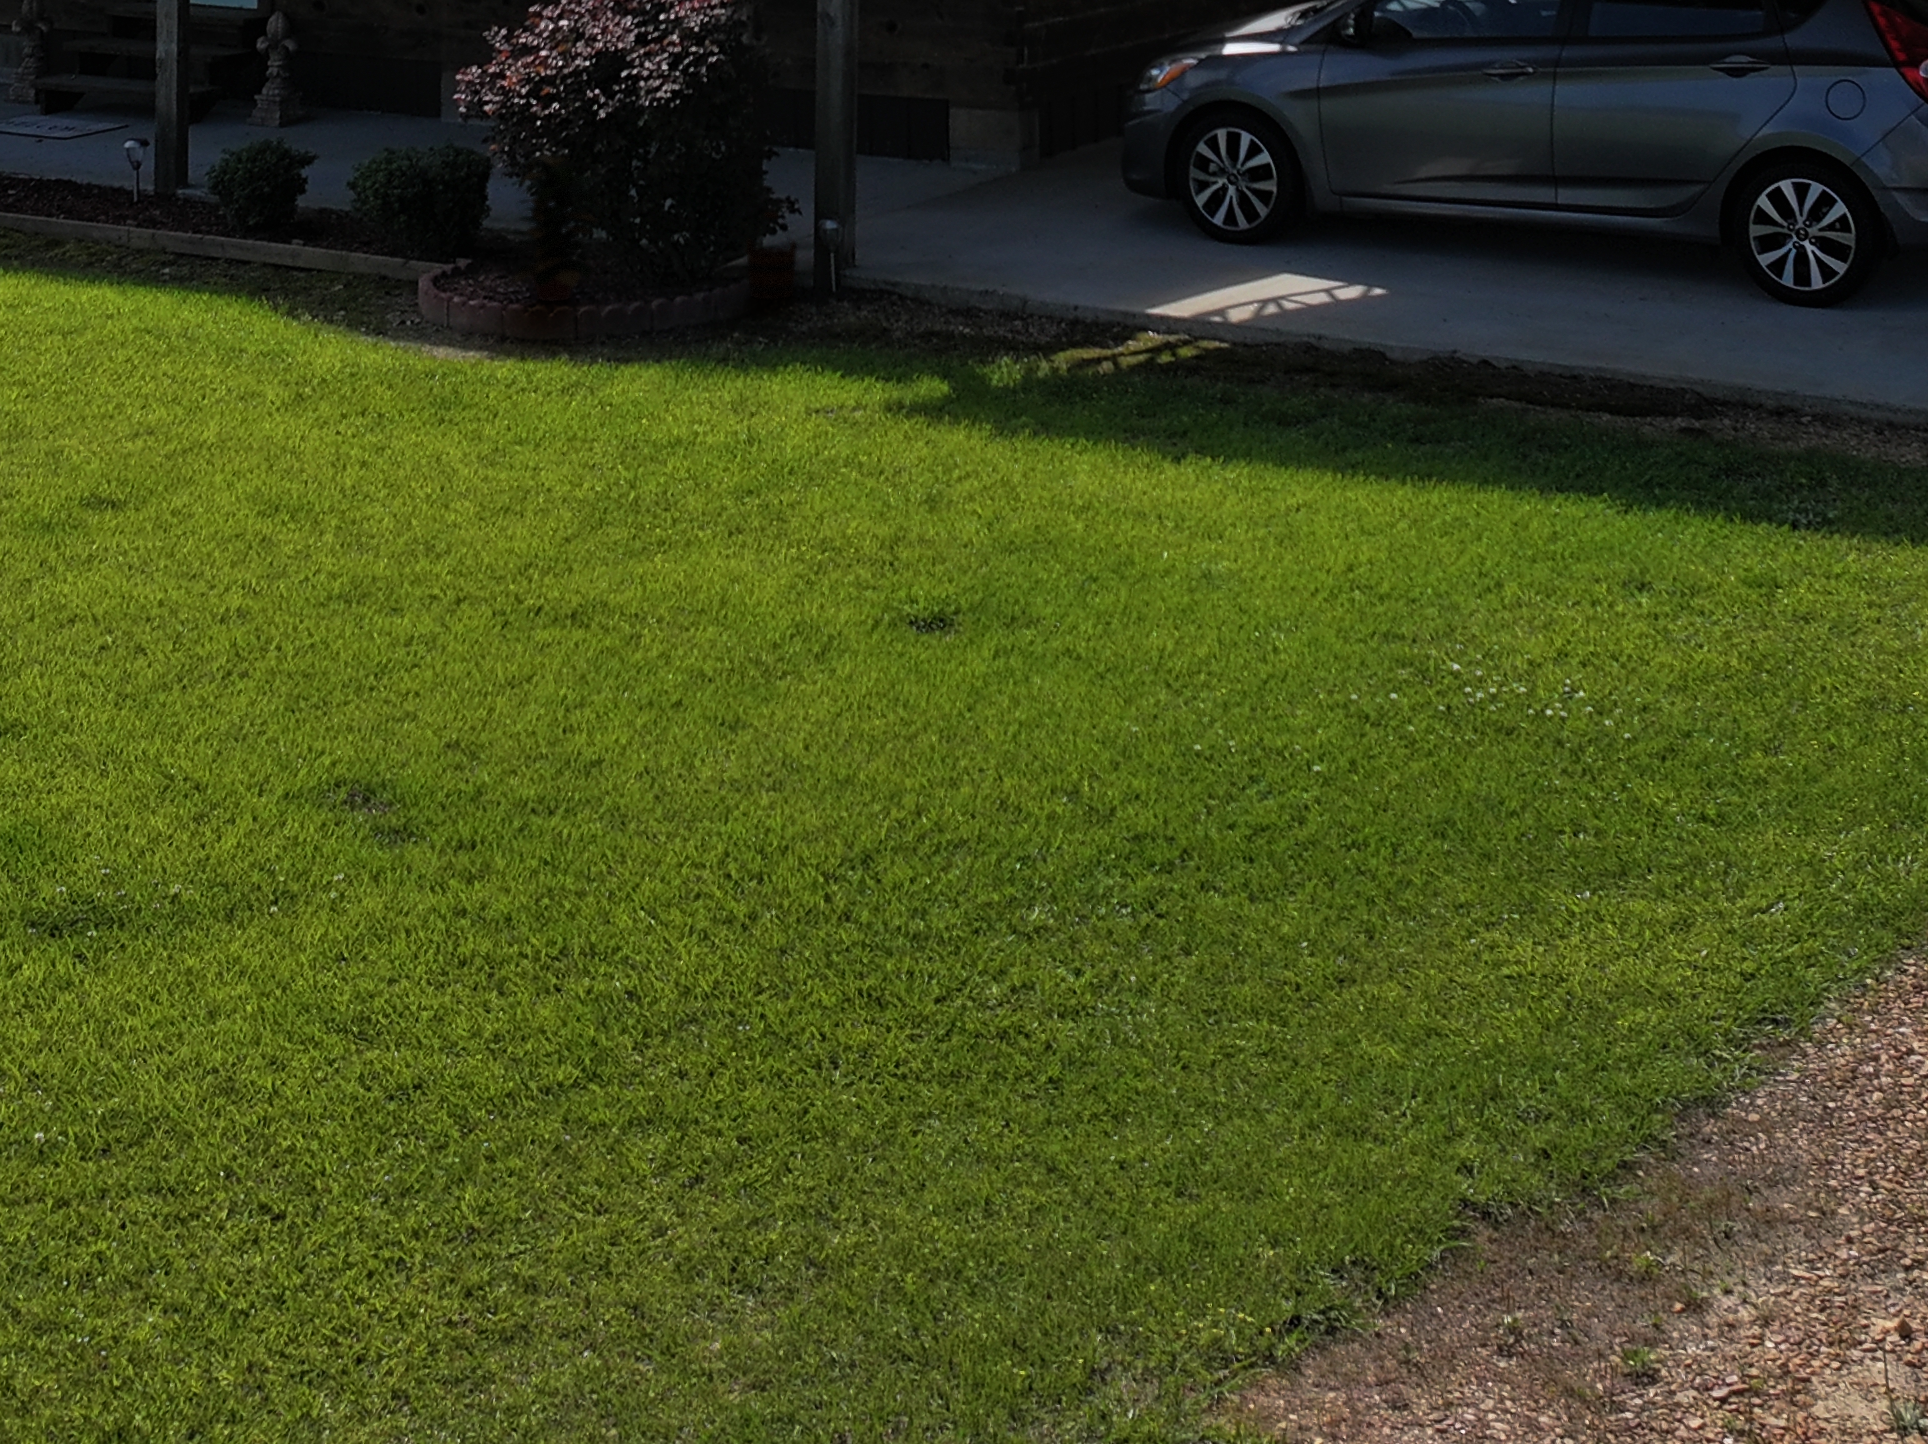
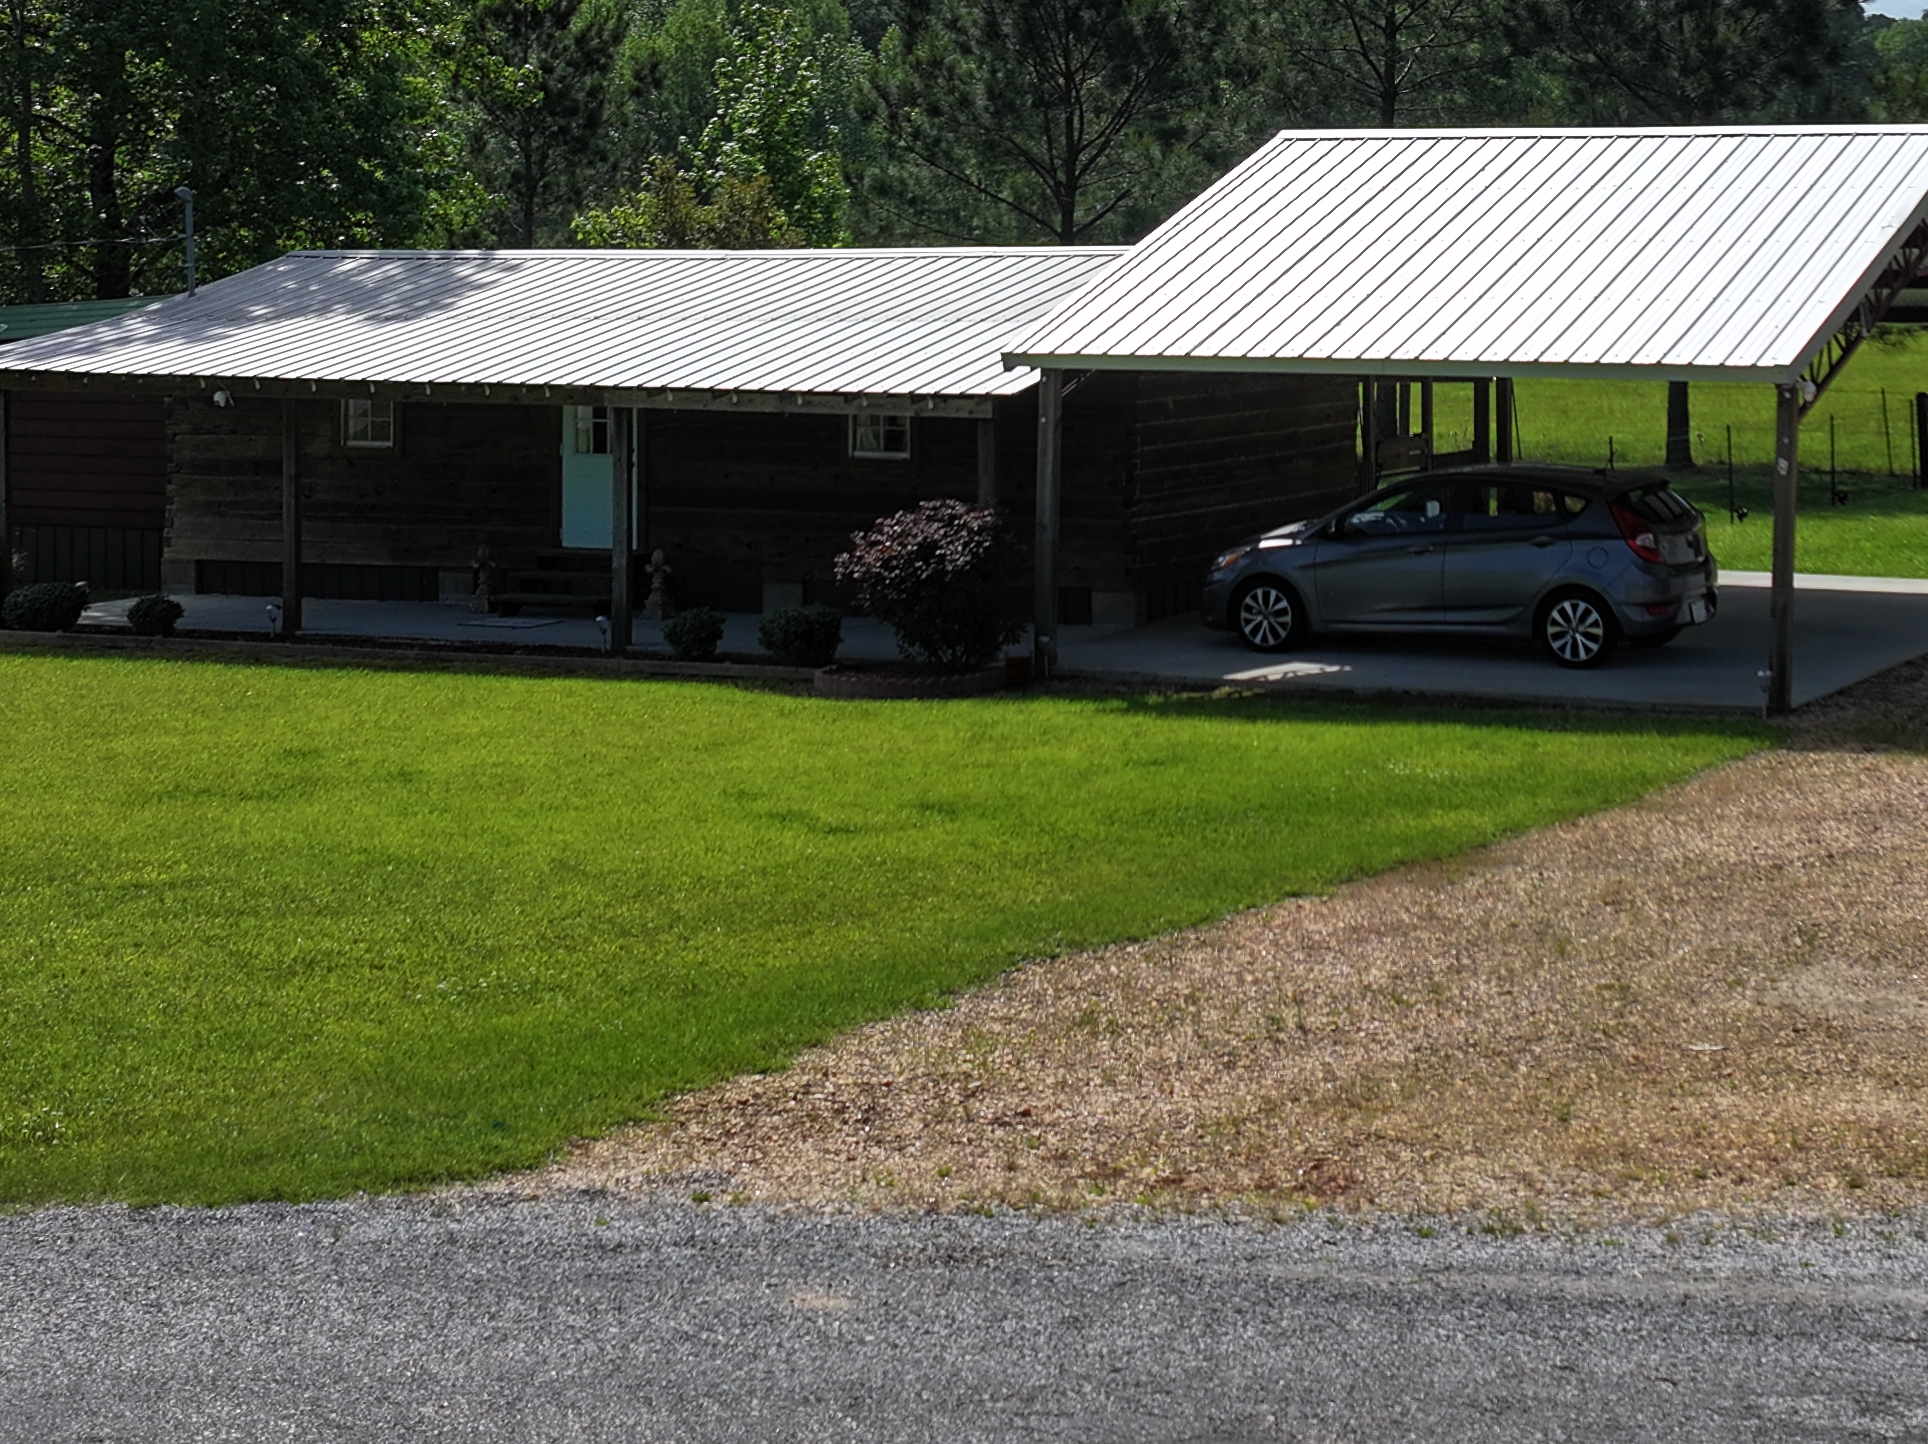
decorative plant: present [512,154,599,301] -> none [869,604,926,687]

